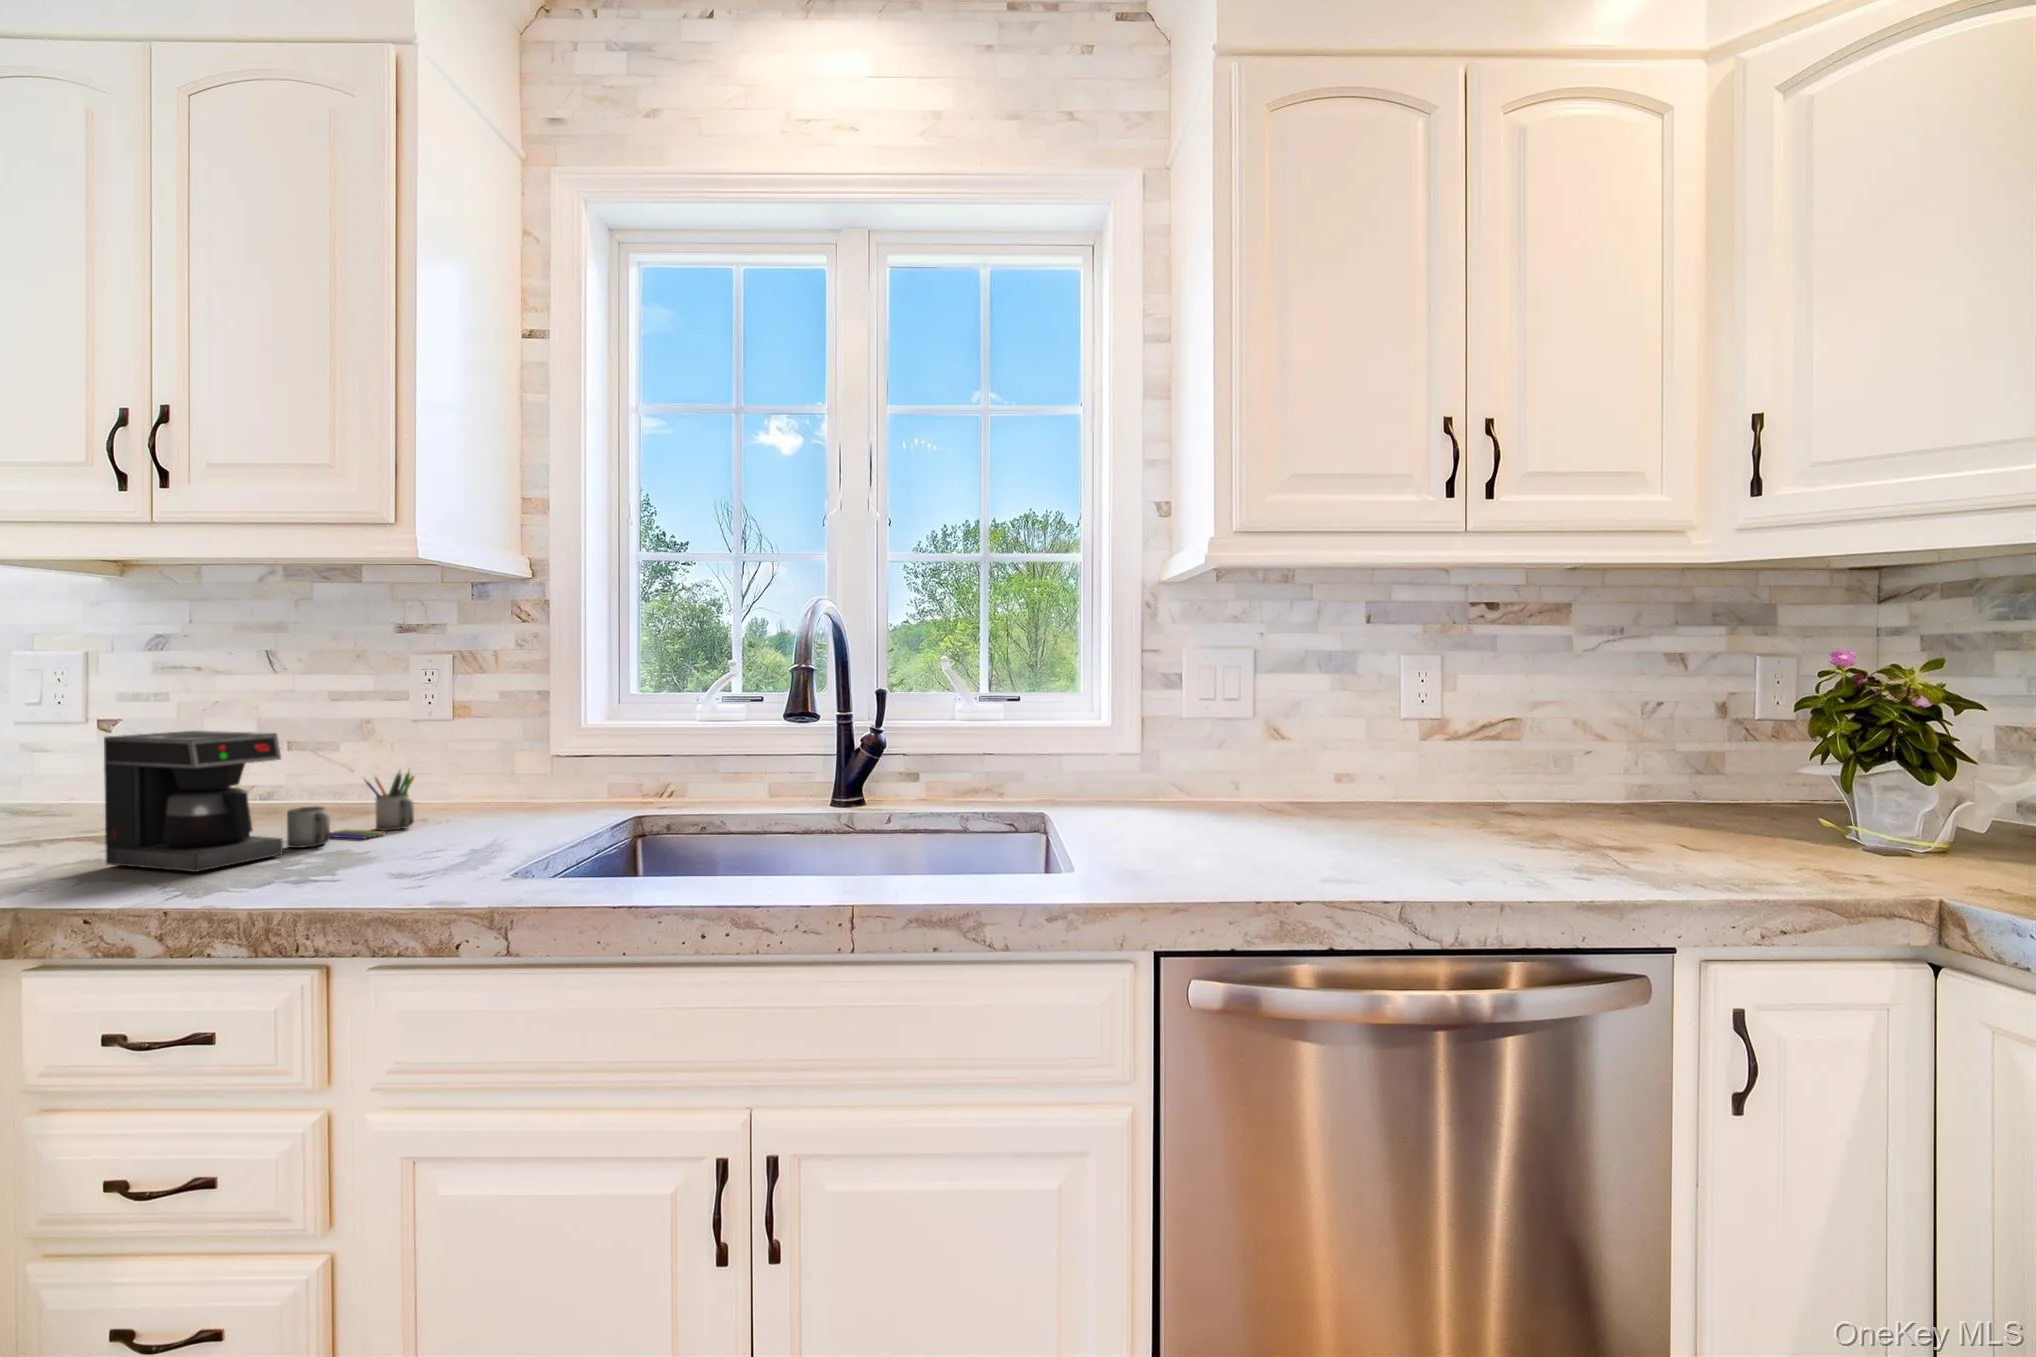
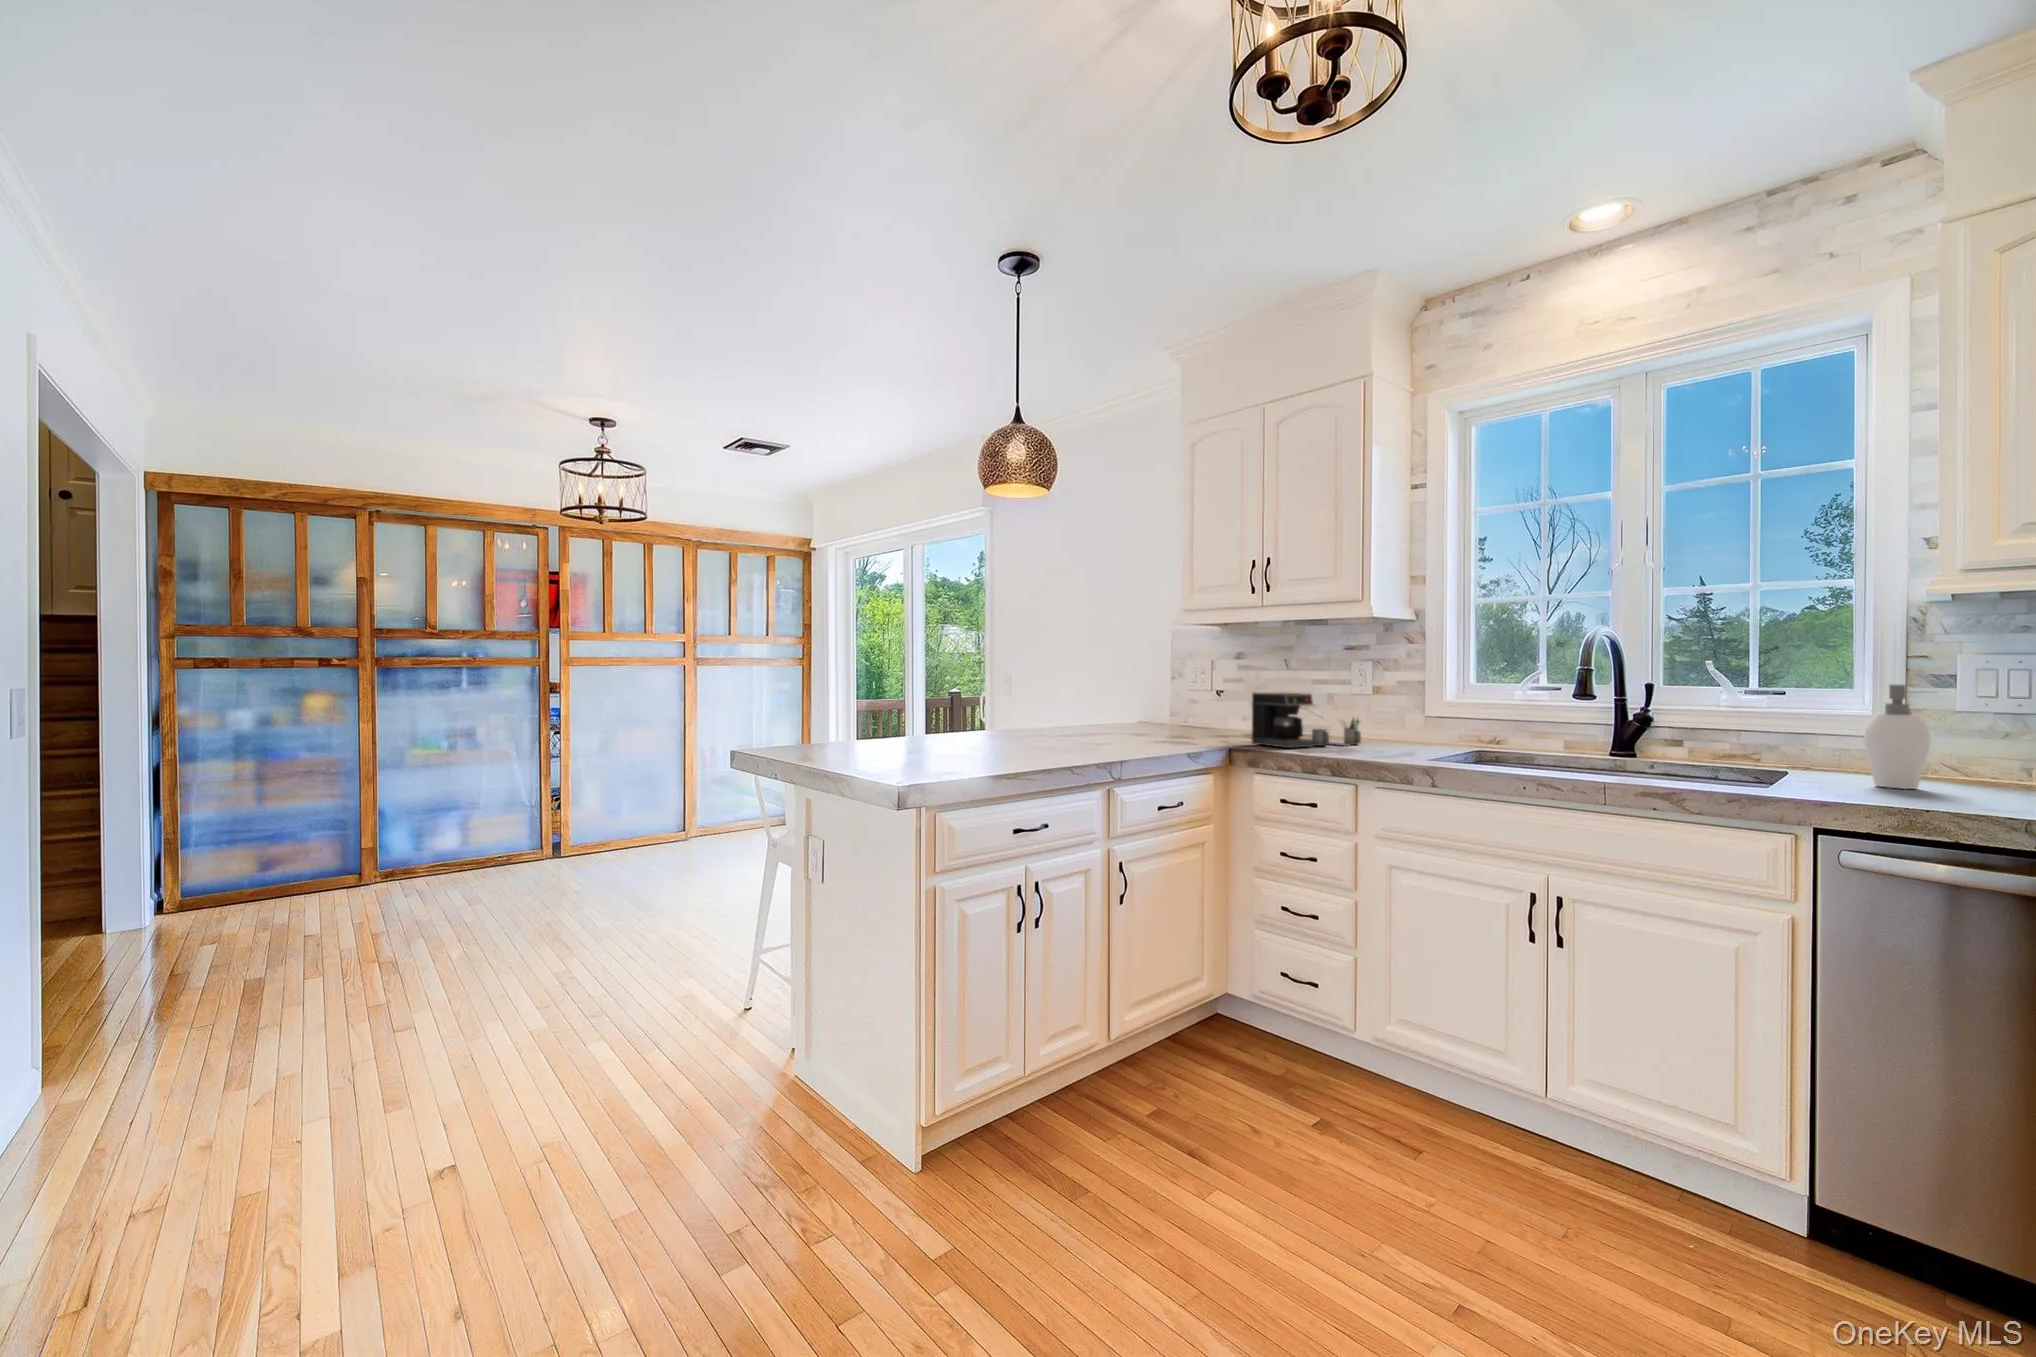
soap dispenser: none [1143,694,1221,838] -> present [1864,684,1930,789]

